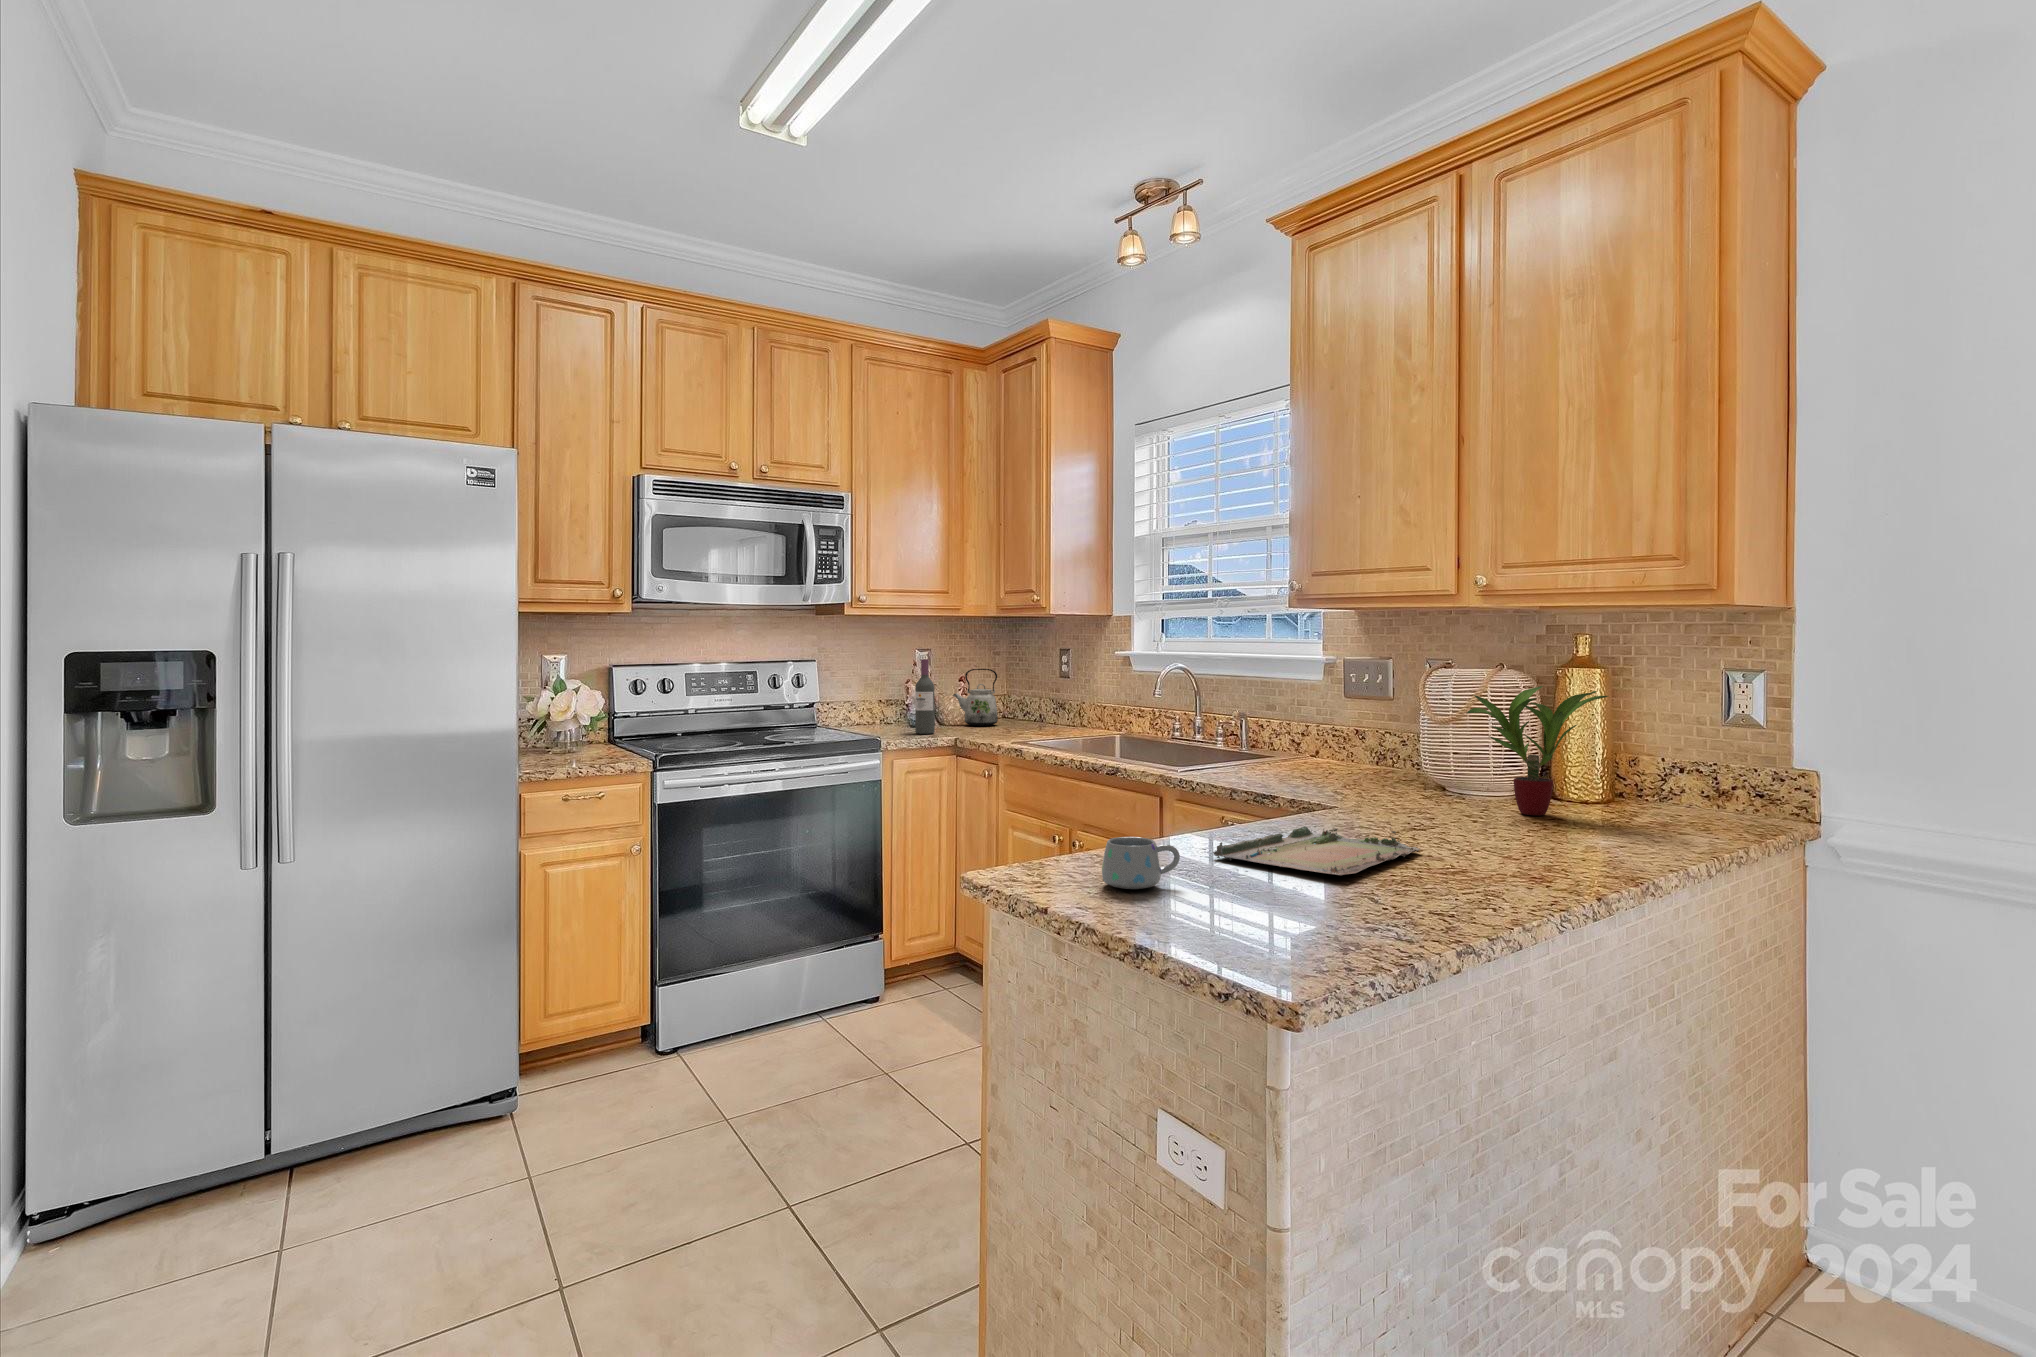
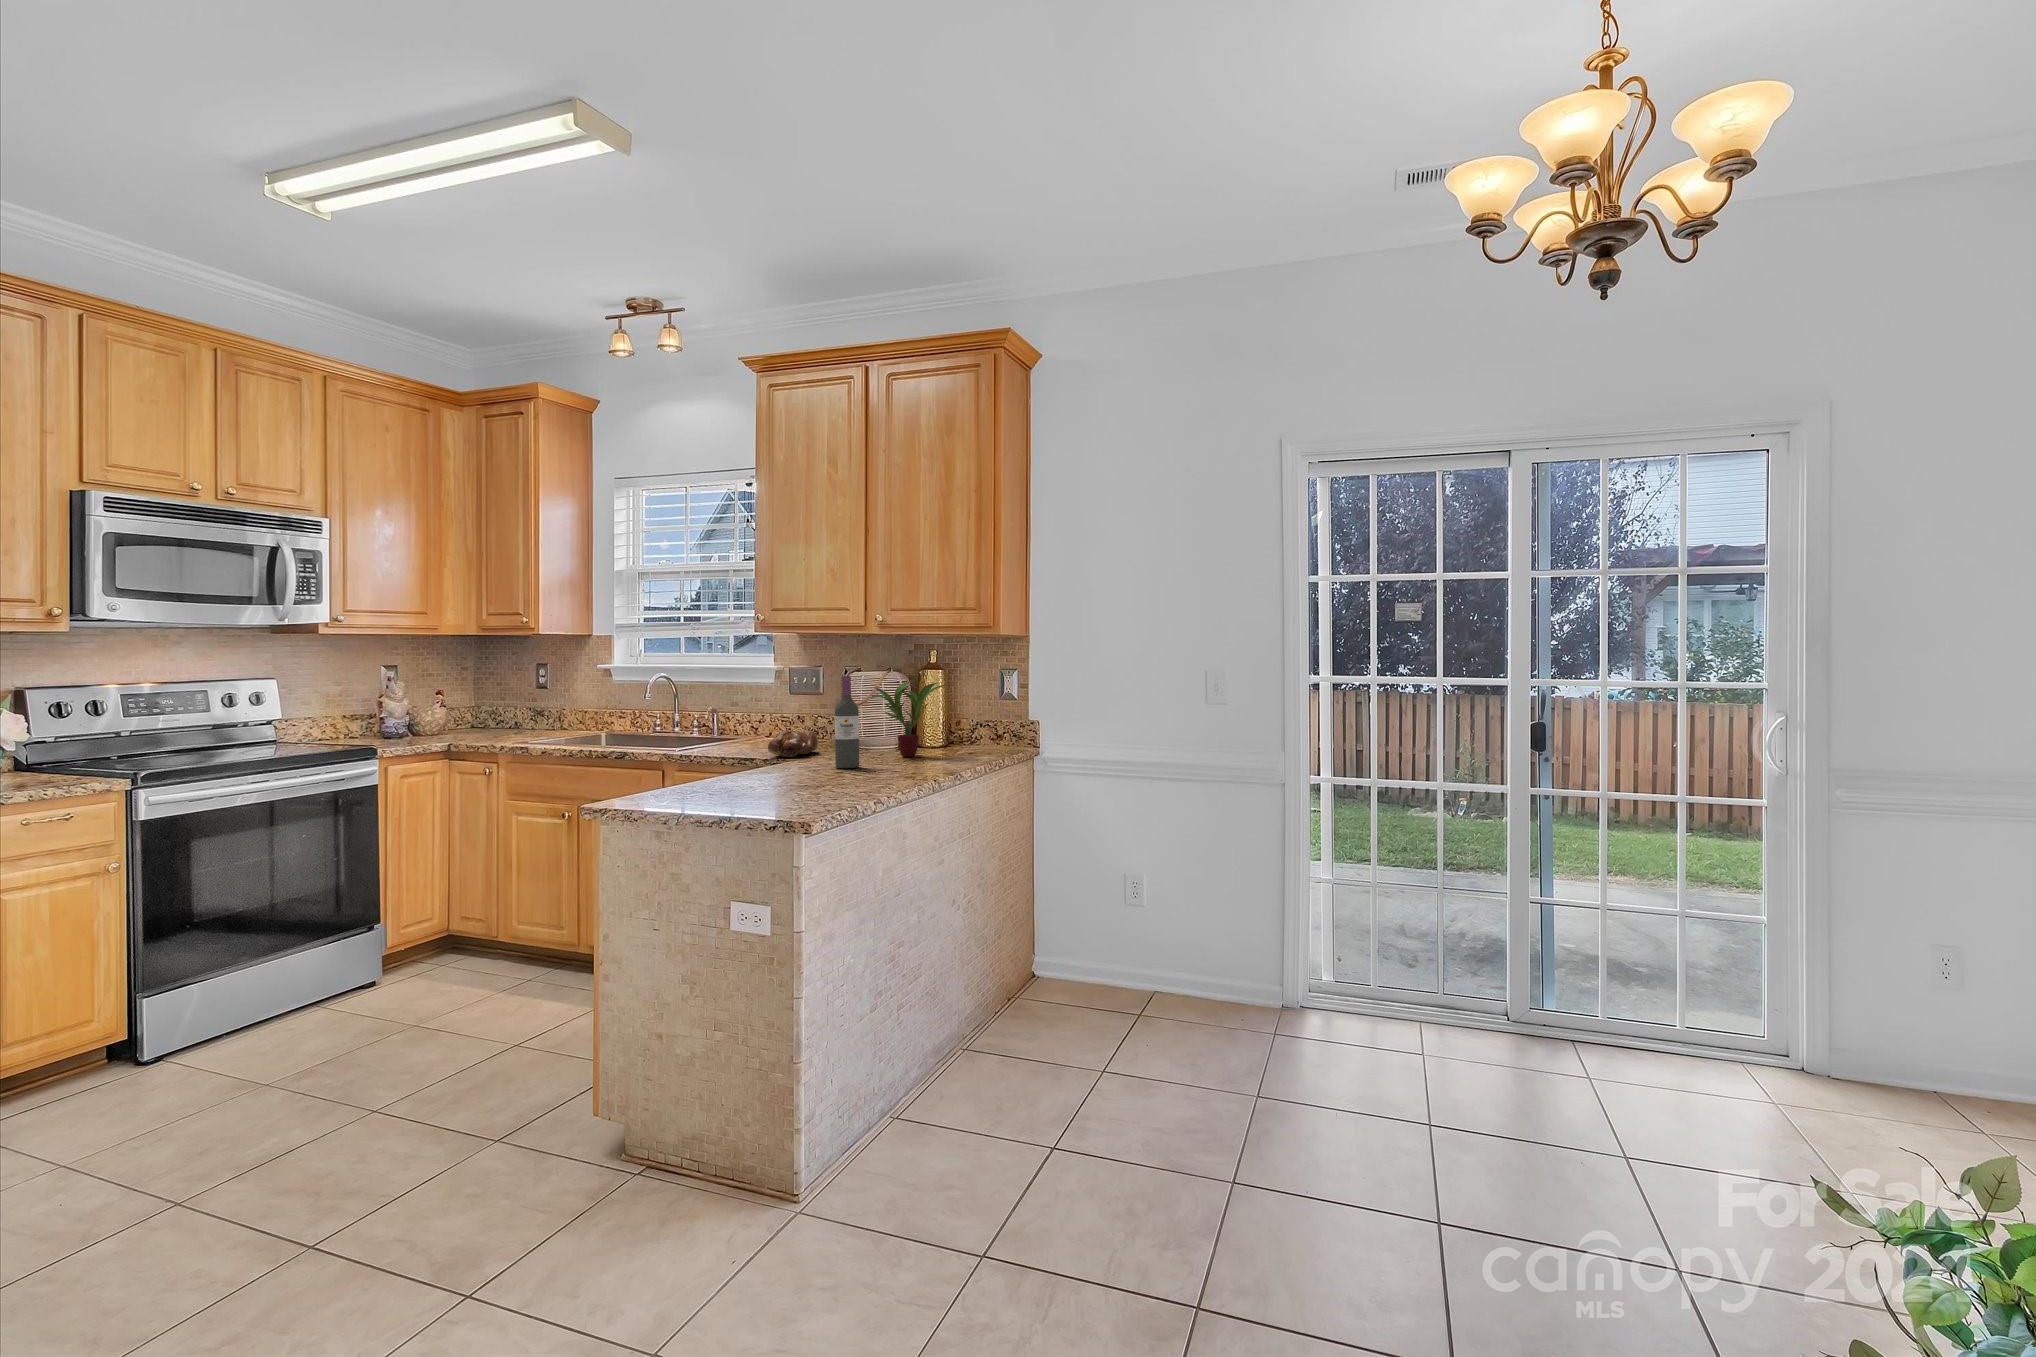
wine bottle: present [915,659,935,734] -> present [835,676,859,768]
kettle: present [953,669,998,726] -> none [424,683,474,735]
bread loaf: none [1299,754,1378,797] -> present [768,730,818,757]
tray: present [1213,826,1420,876] -> none [733,762,851,786]
mug: present [1102,837,1180,889] -> none [674,772,721,801]

